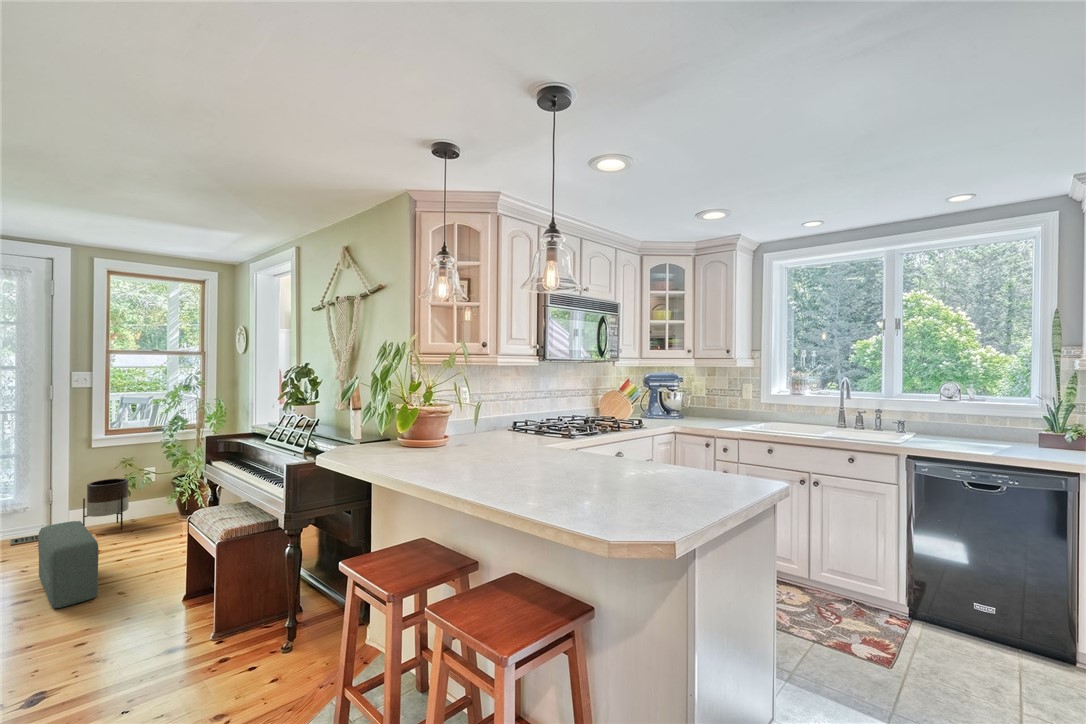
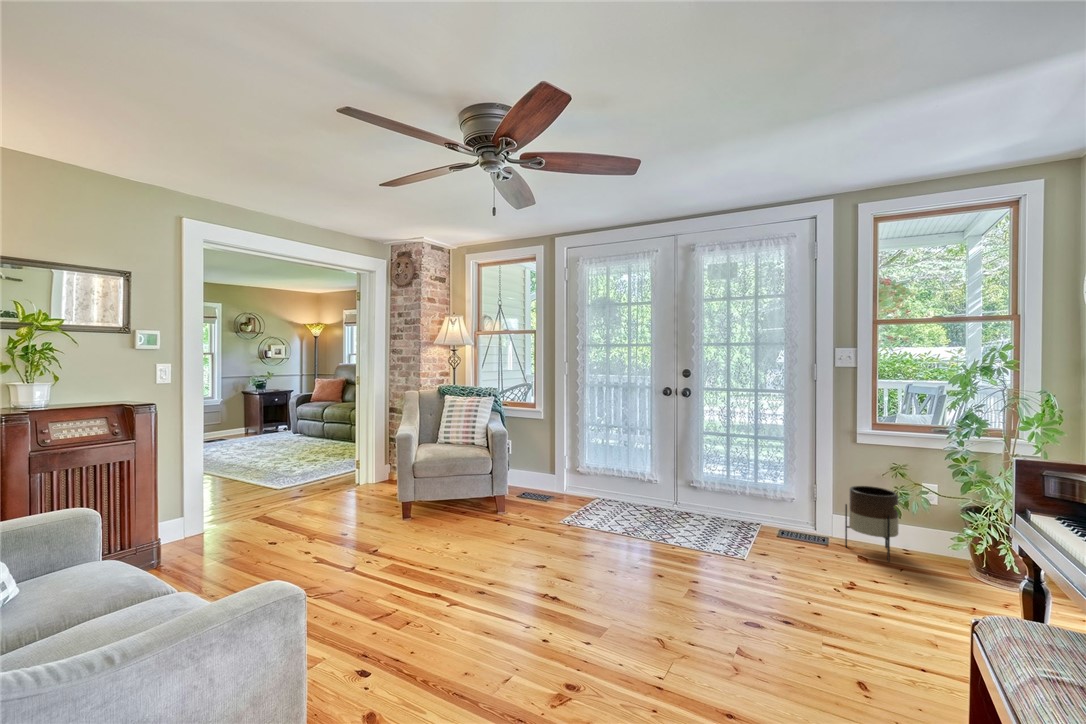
pouf: present [38,521,98,608] -> none [775,532,831,670]

